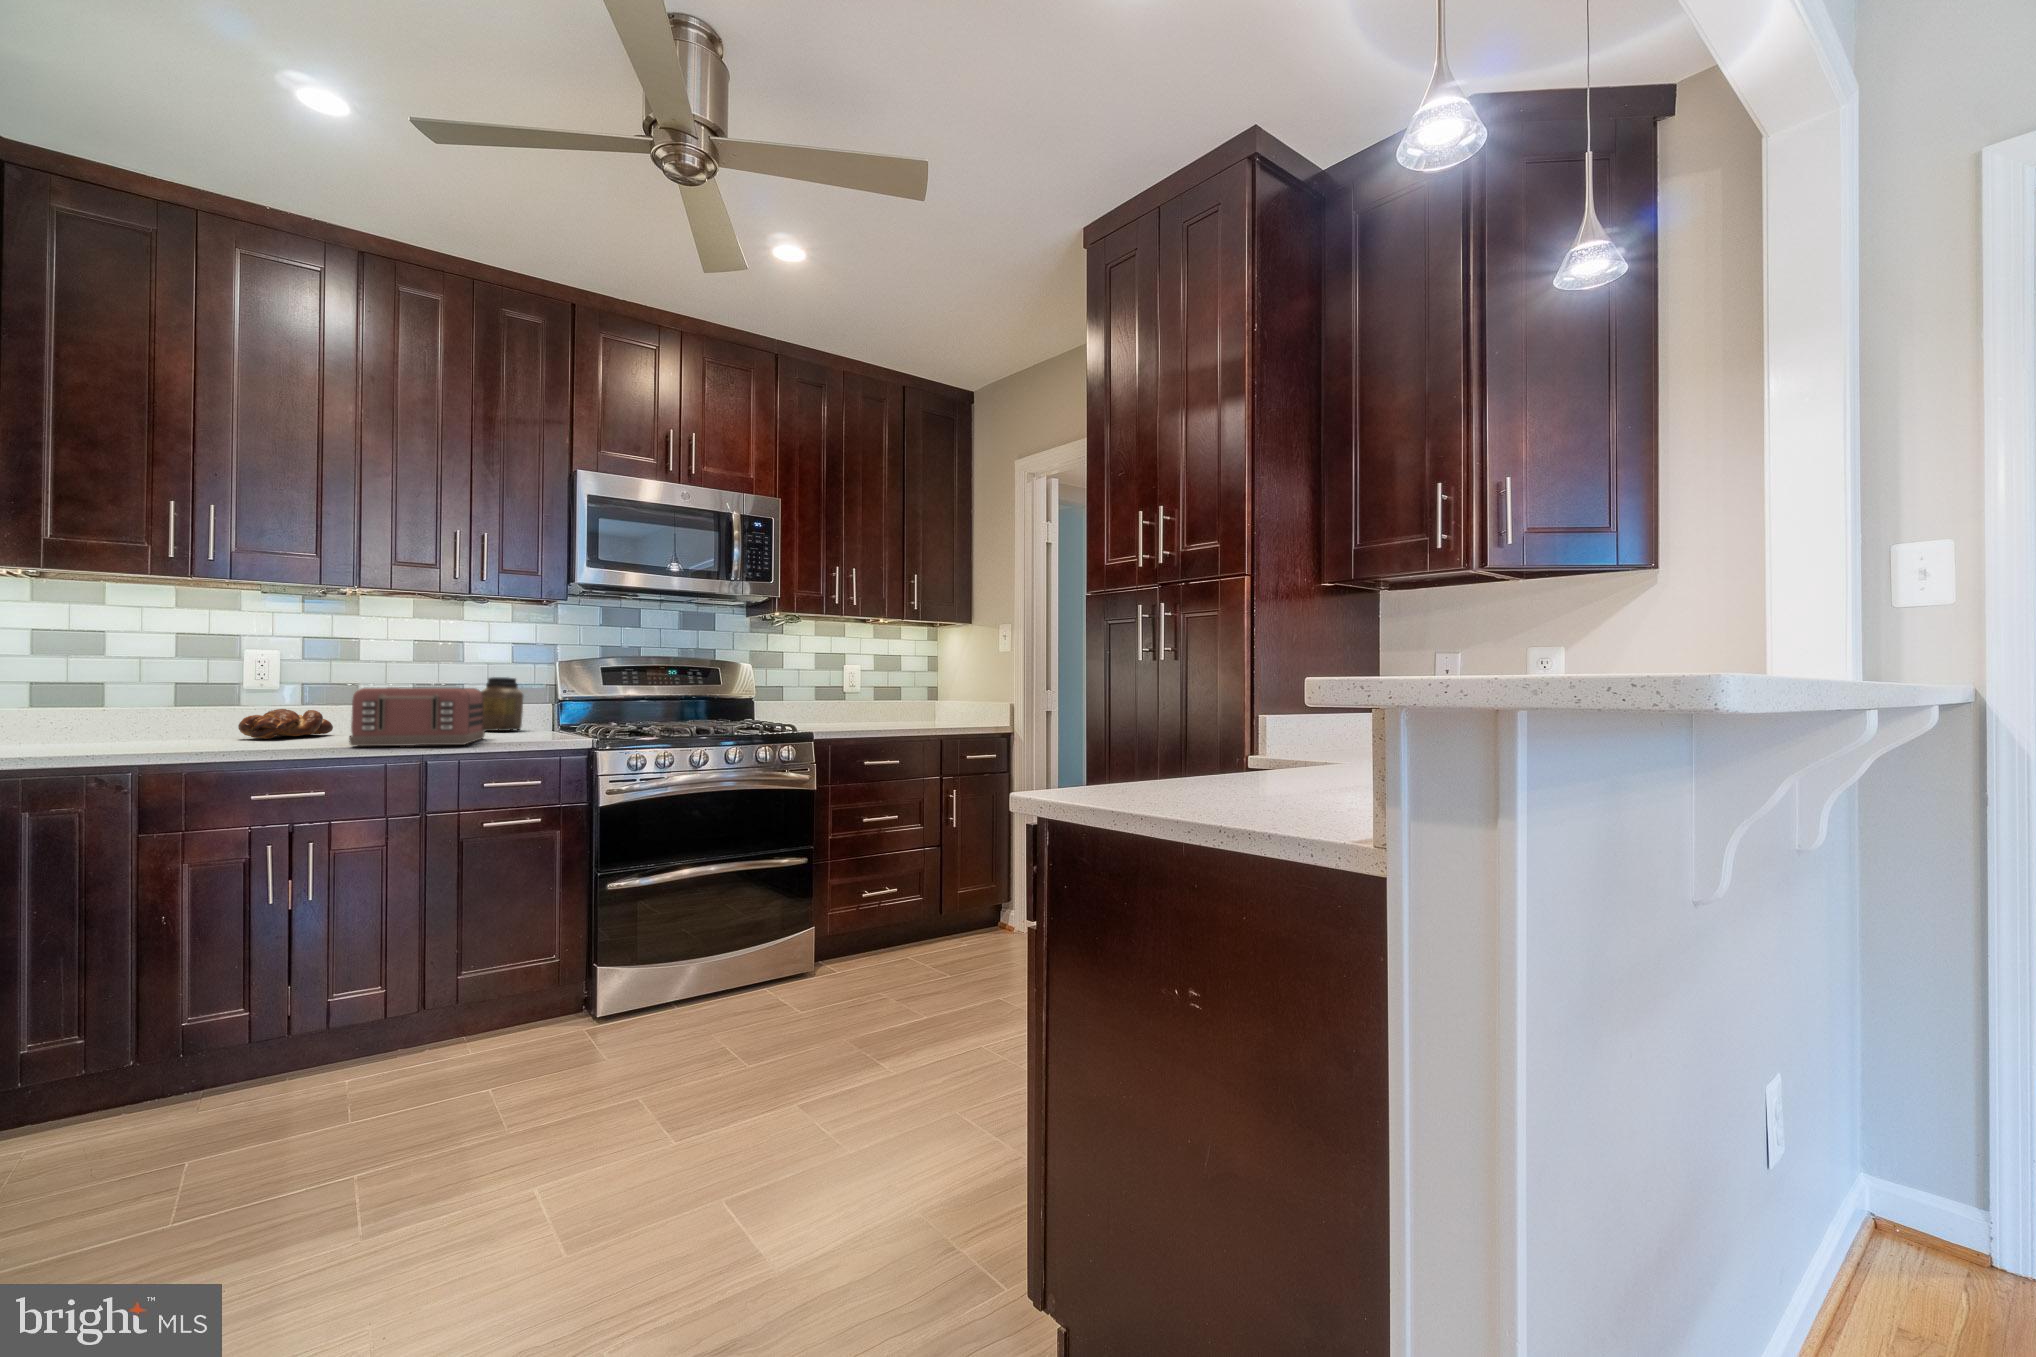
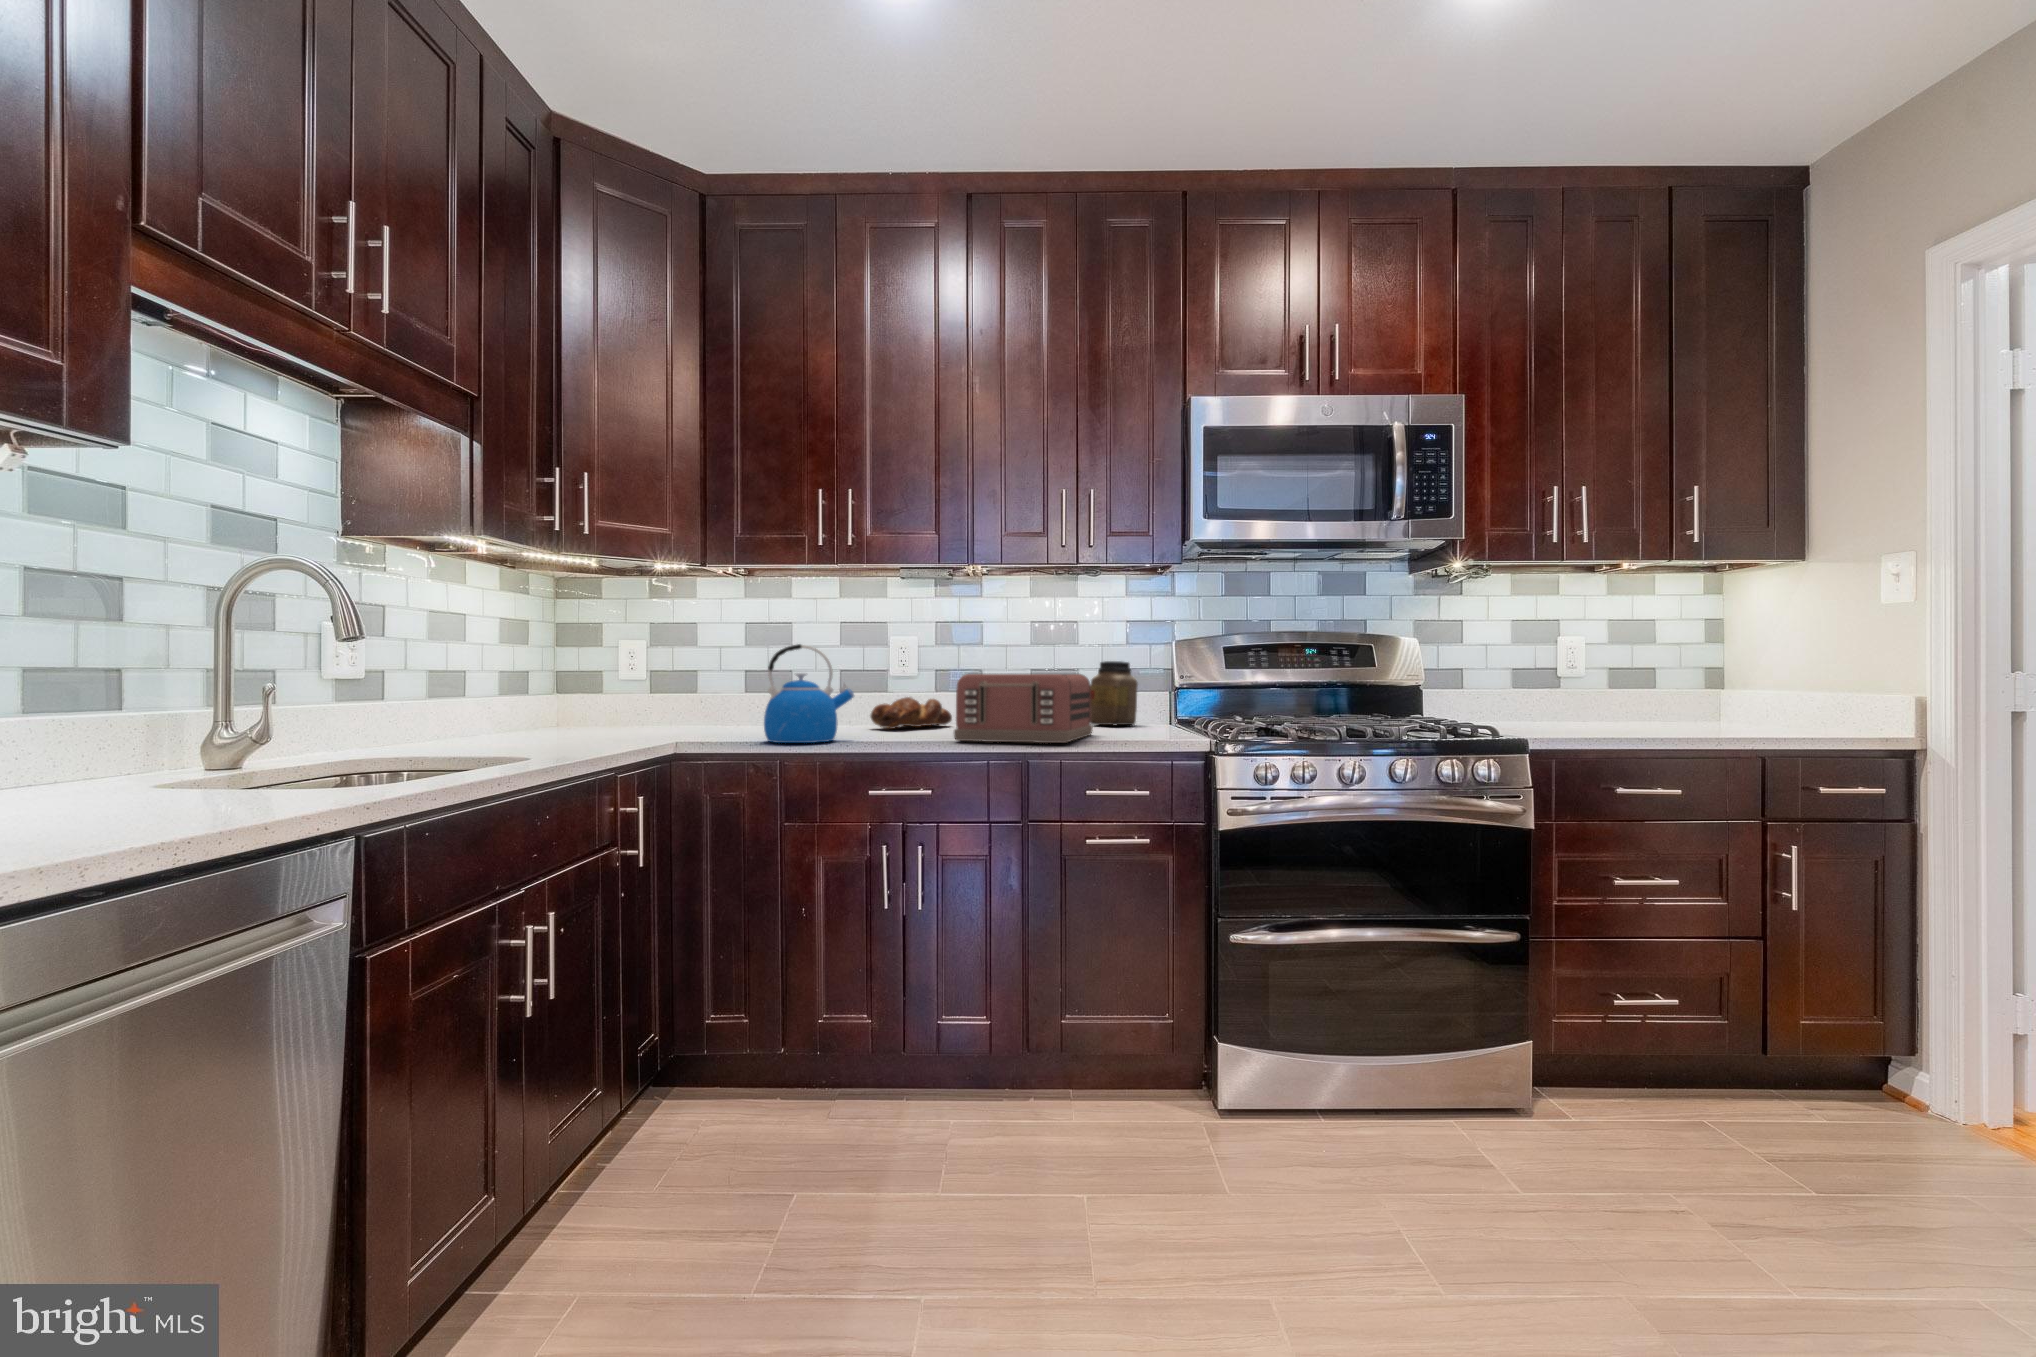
kettle: none [119,658,233,753] -> present [764,644,854,743]

